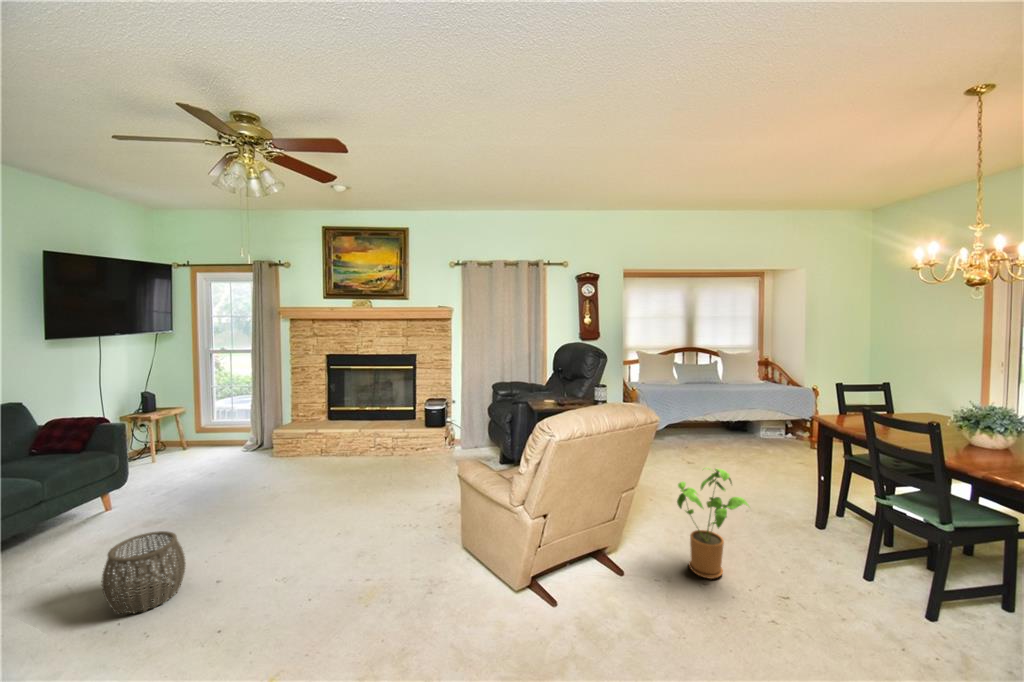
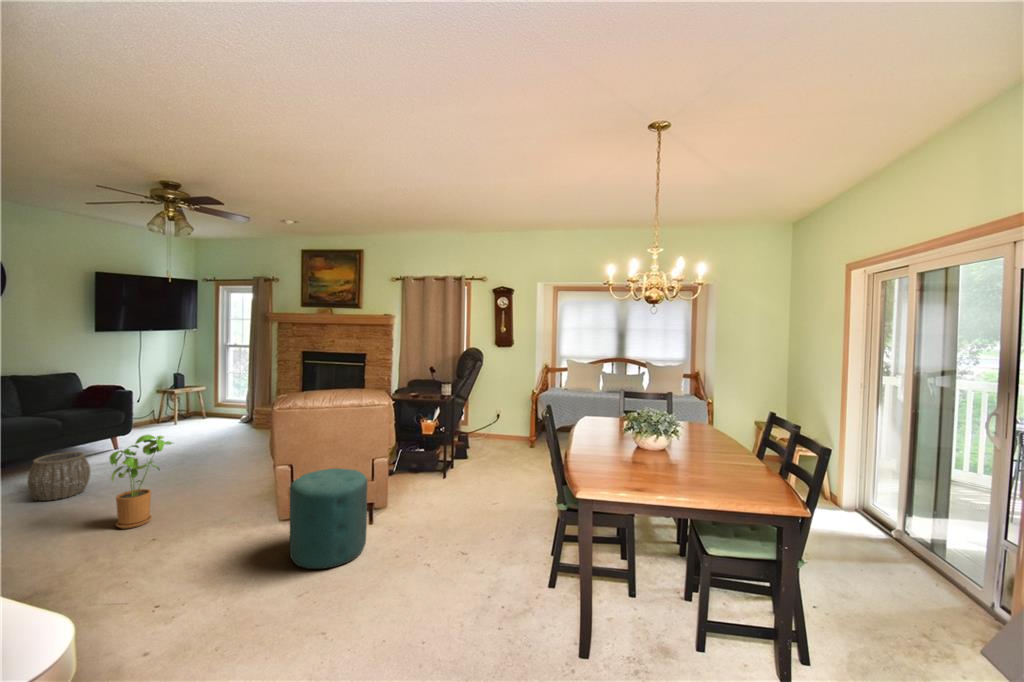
house plant: present [677,468,749,579] -> present [110,435,172,529]
ottoman: none [590,512,681,643] -> present [290,468,367,569]

